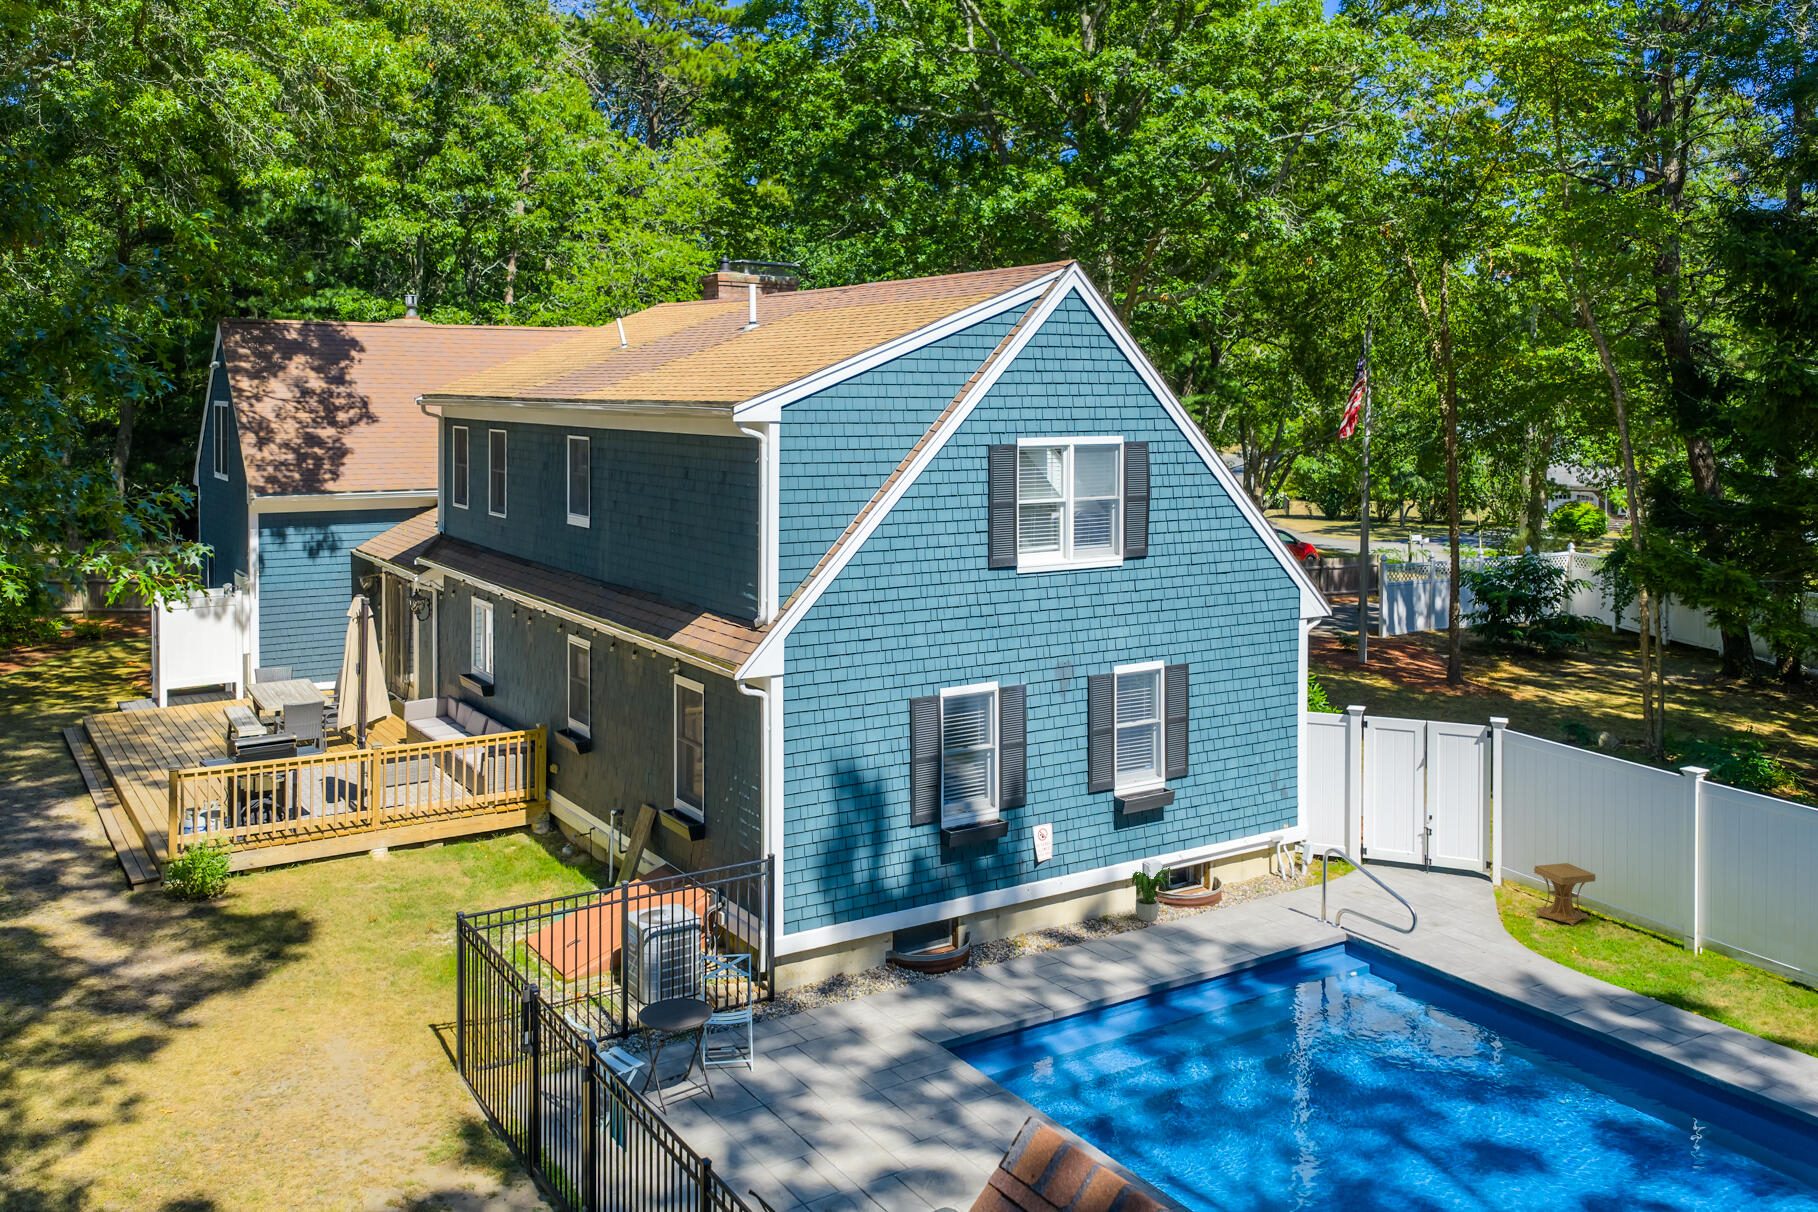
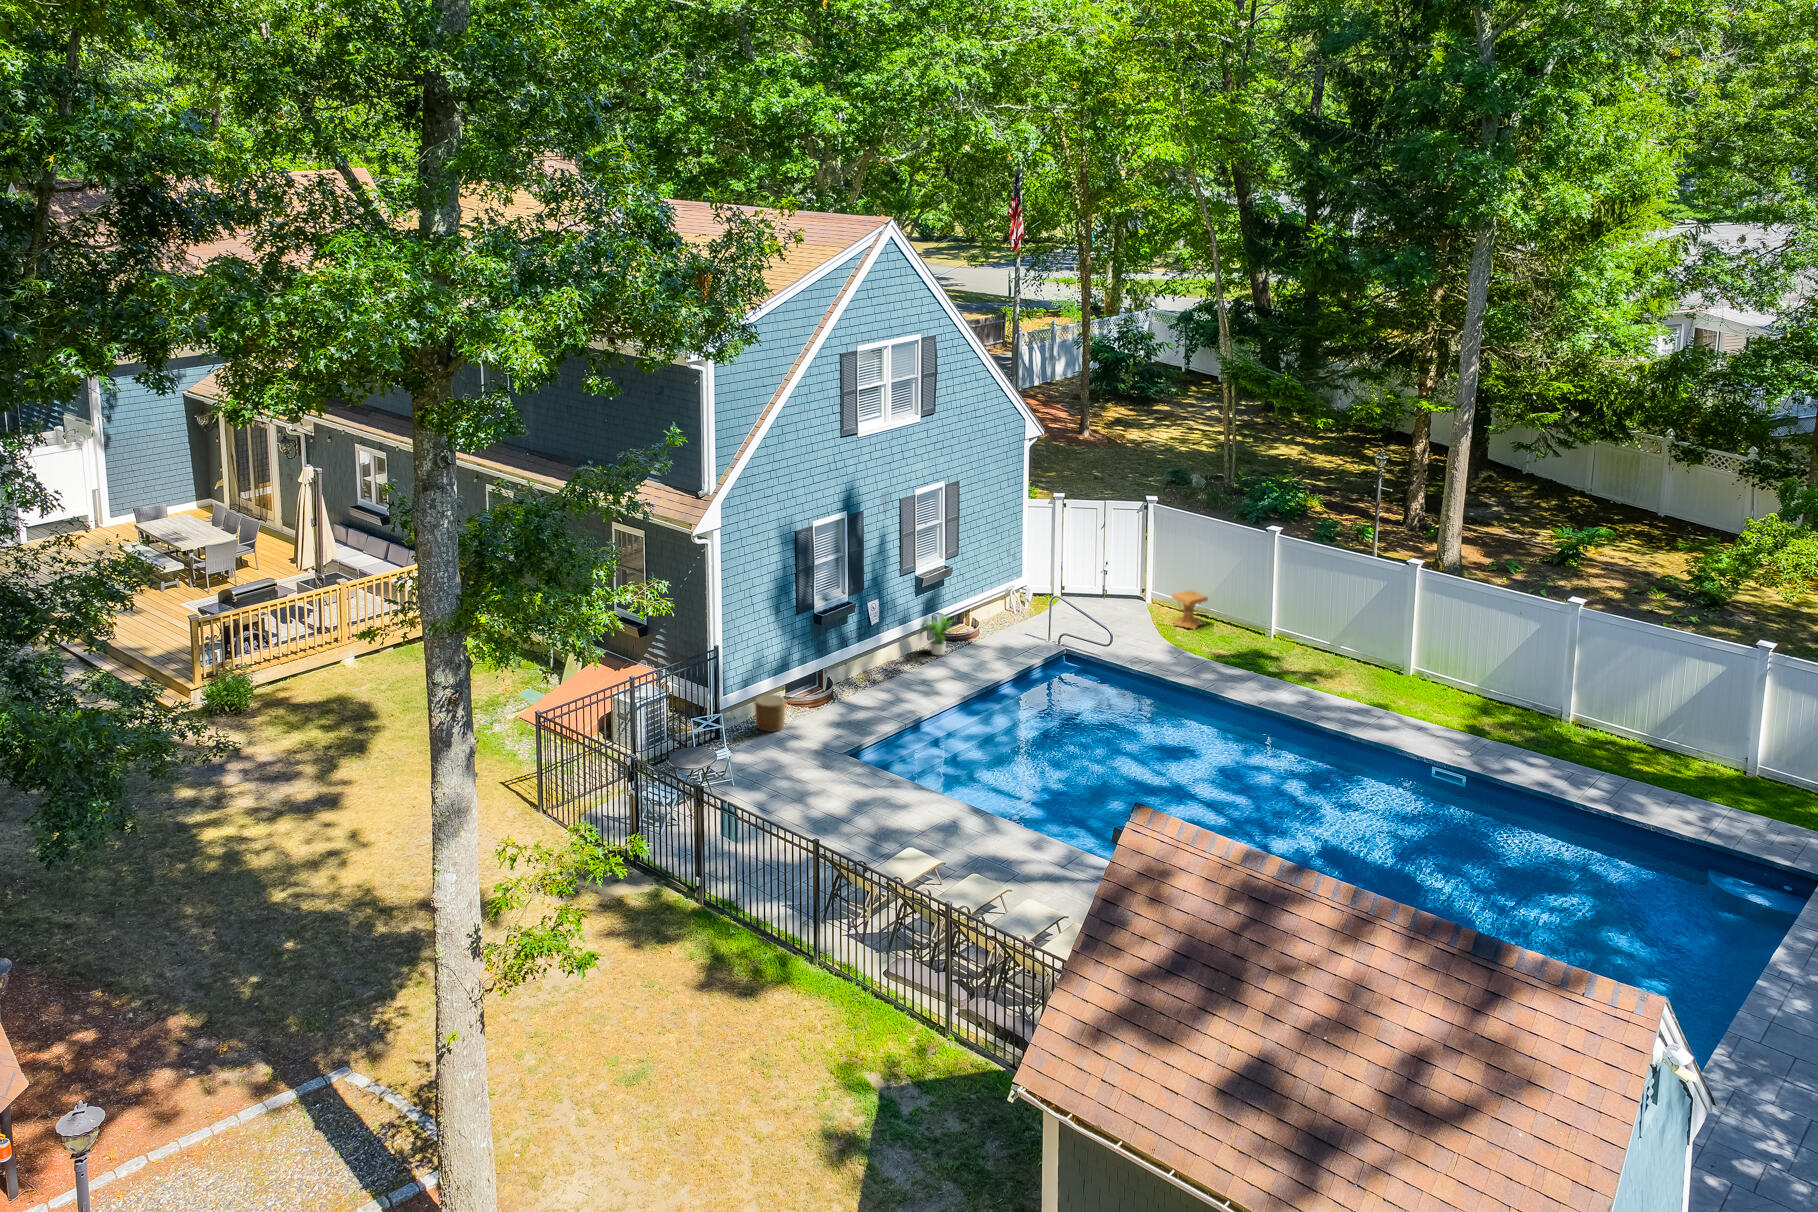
woven basket: none [815,942,862,1000] -> present [754,695,786,732]

